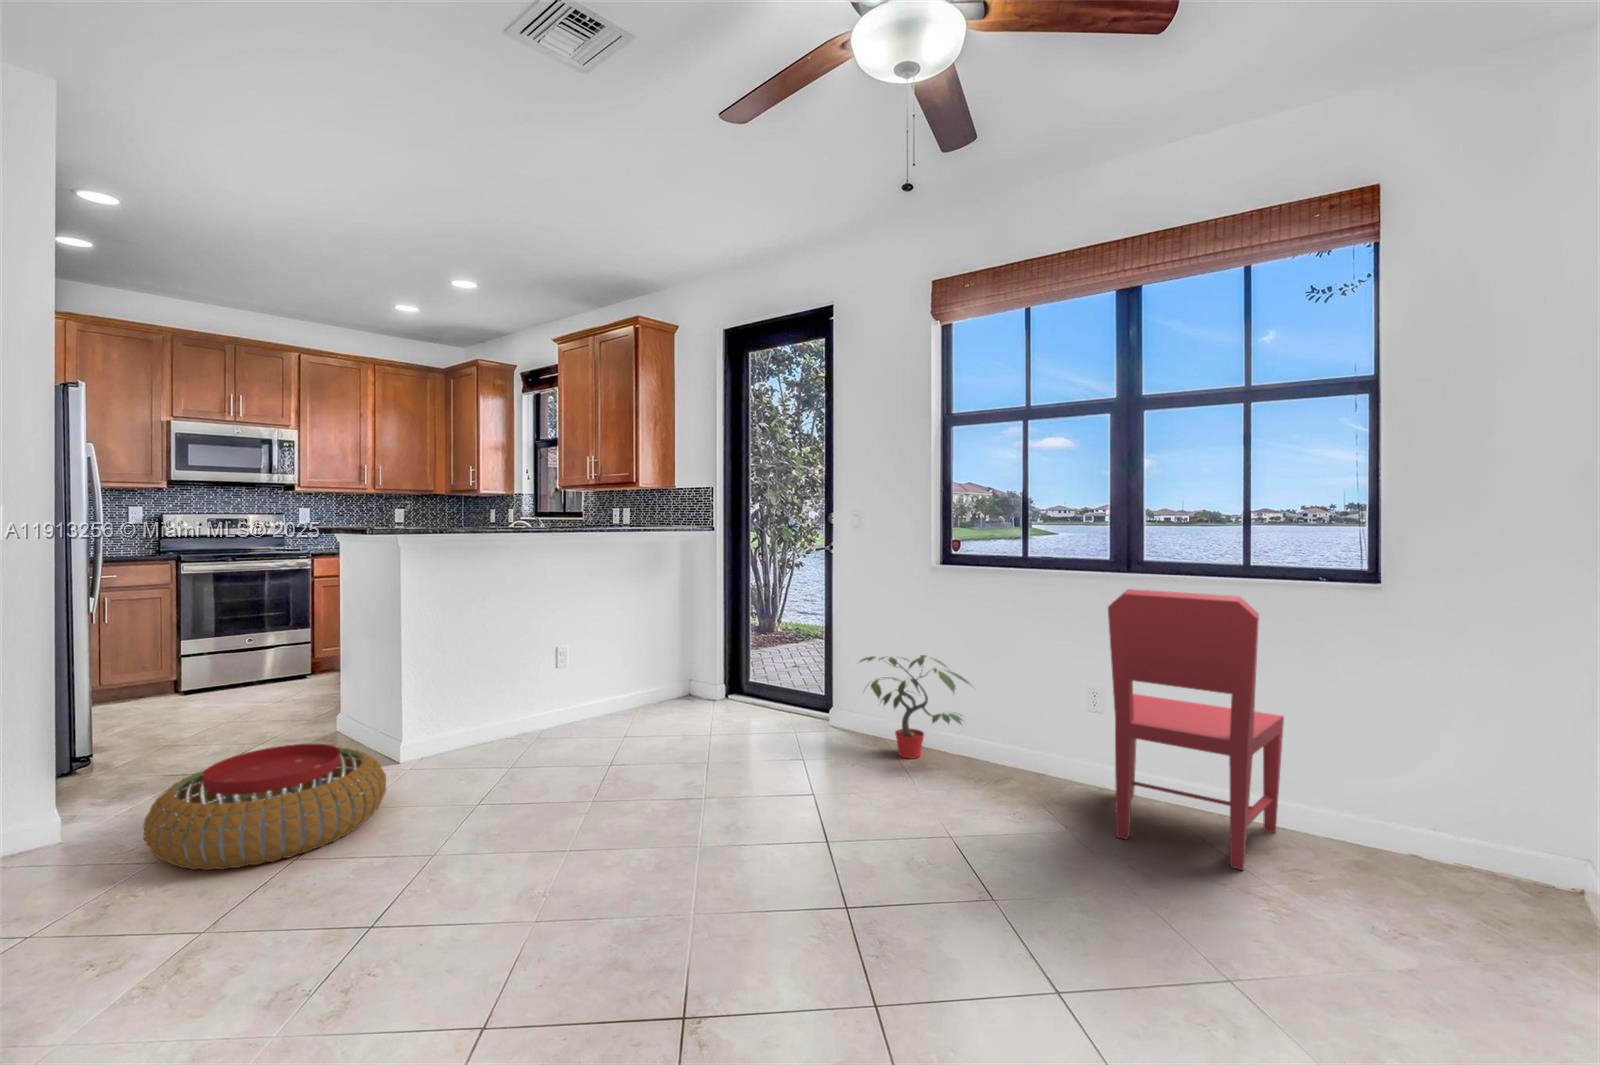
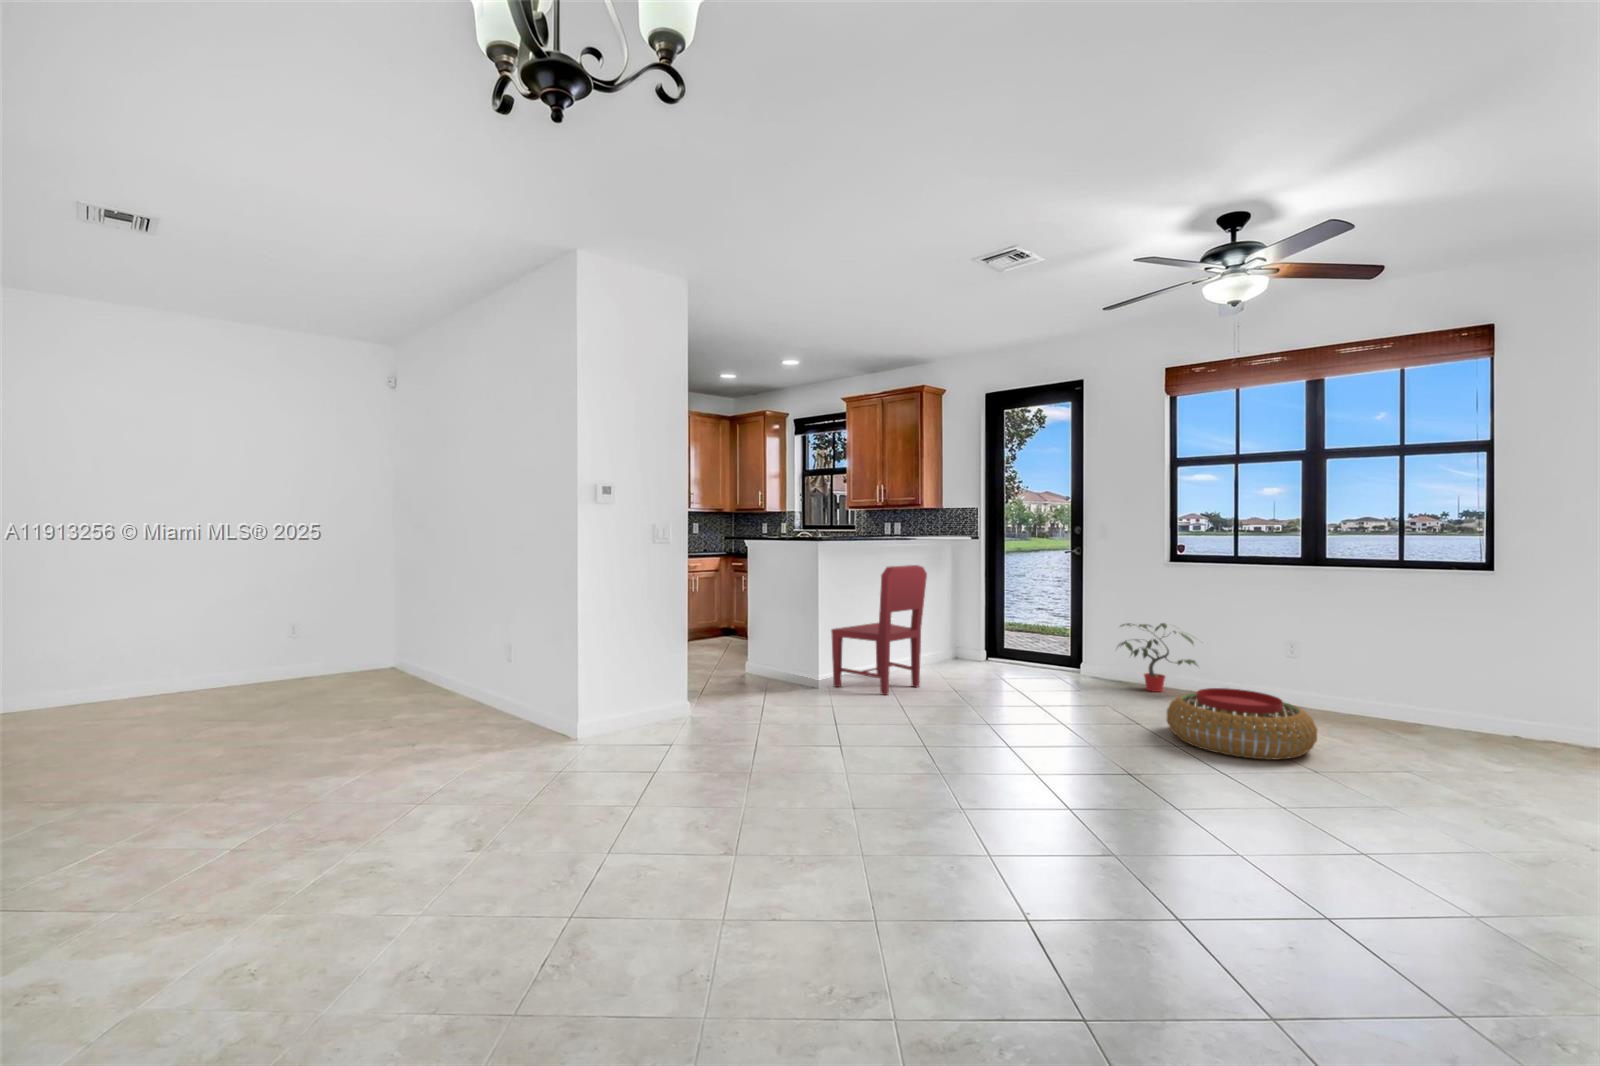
dining chair: present [1108,589,1284,870] -> present [831,565,927,695]
pouf: present [144,744,386,870] -> present [1167,688,1317,760]

